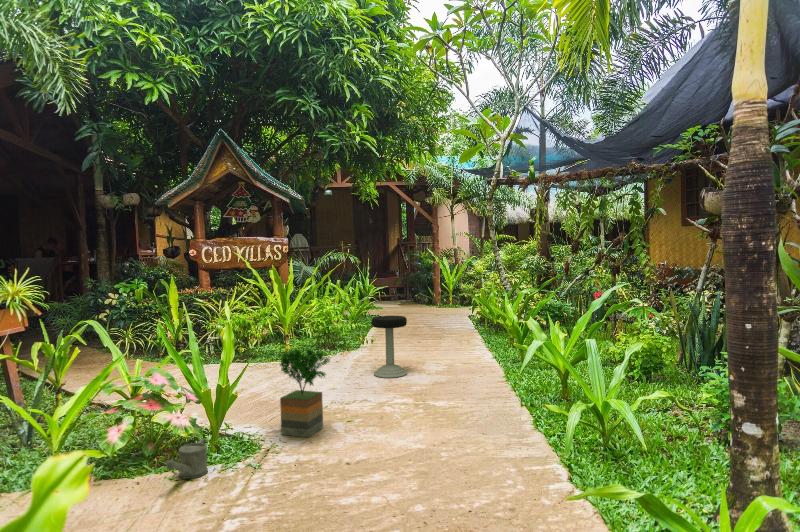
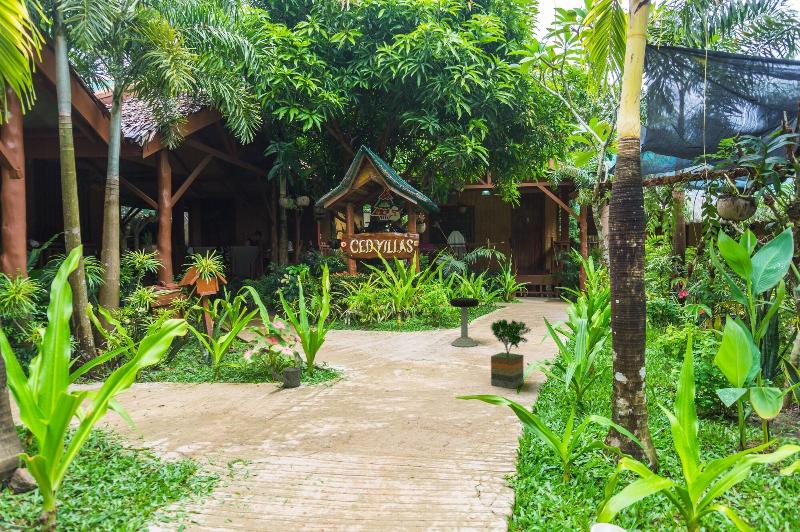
potted tree: present [280,349,330,437] -> present [491,319,531,389]

